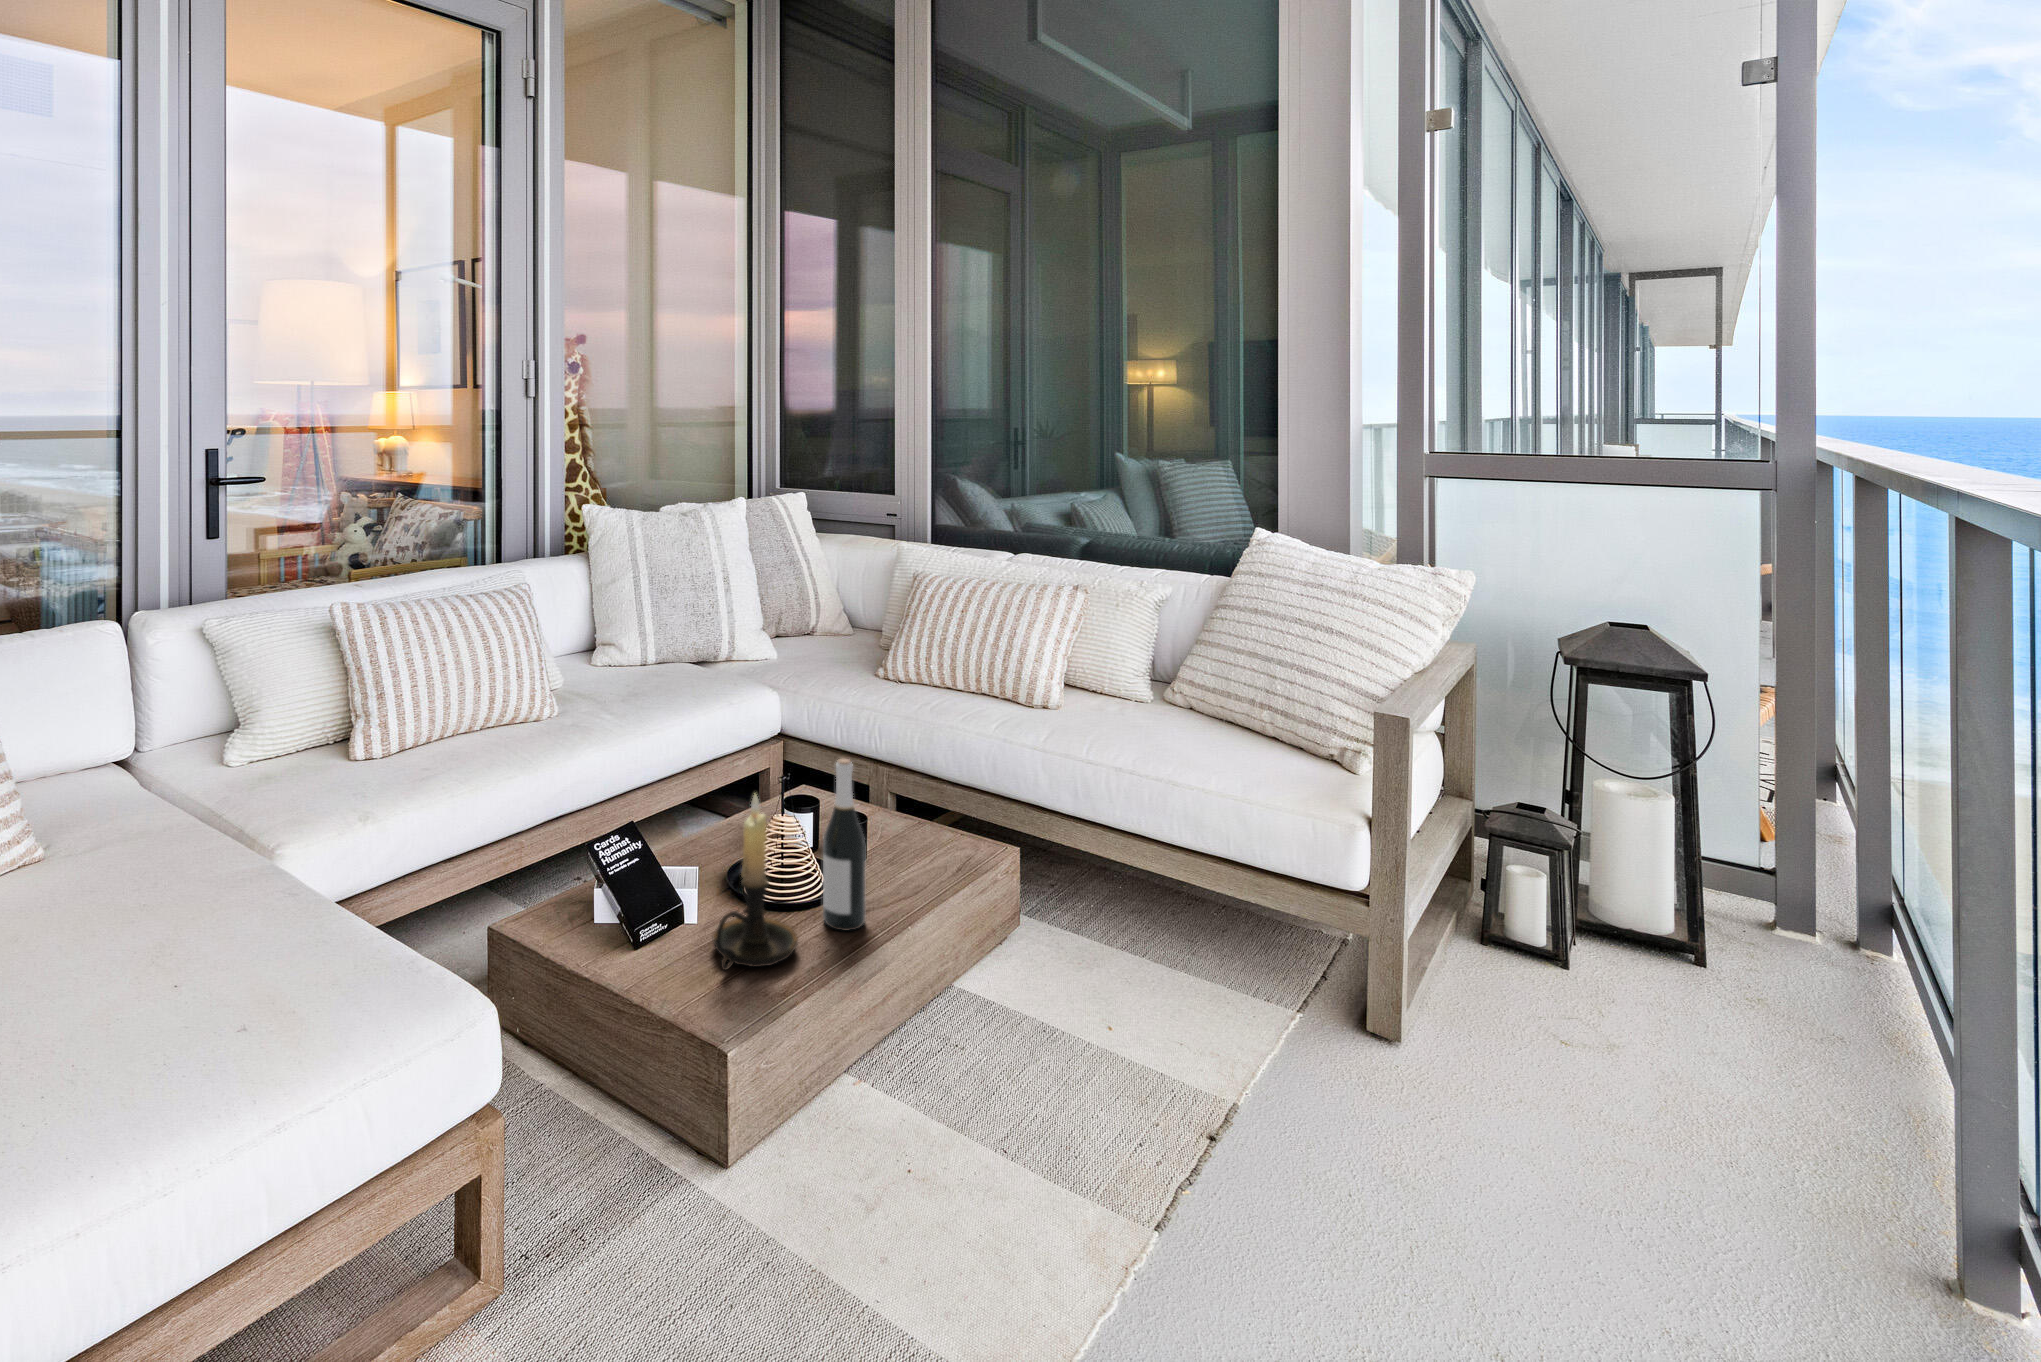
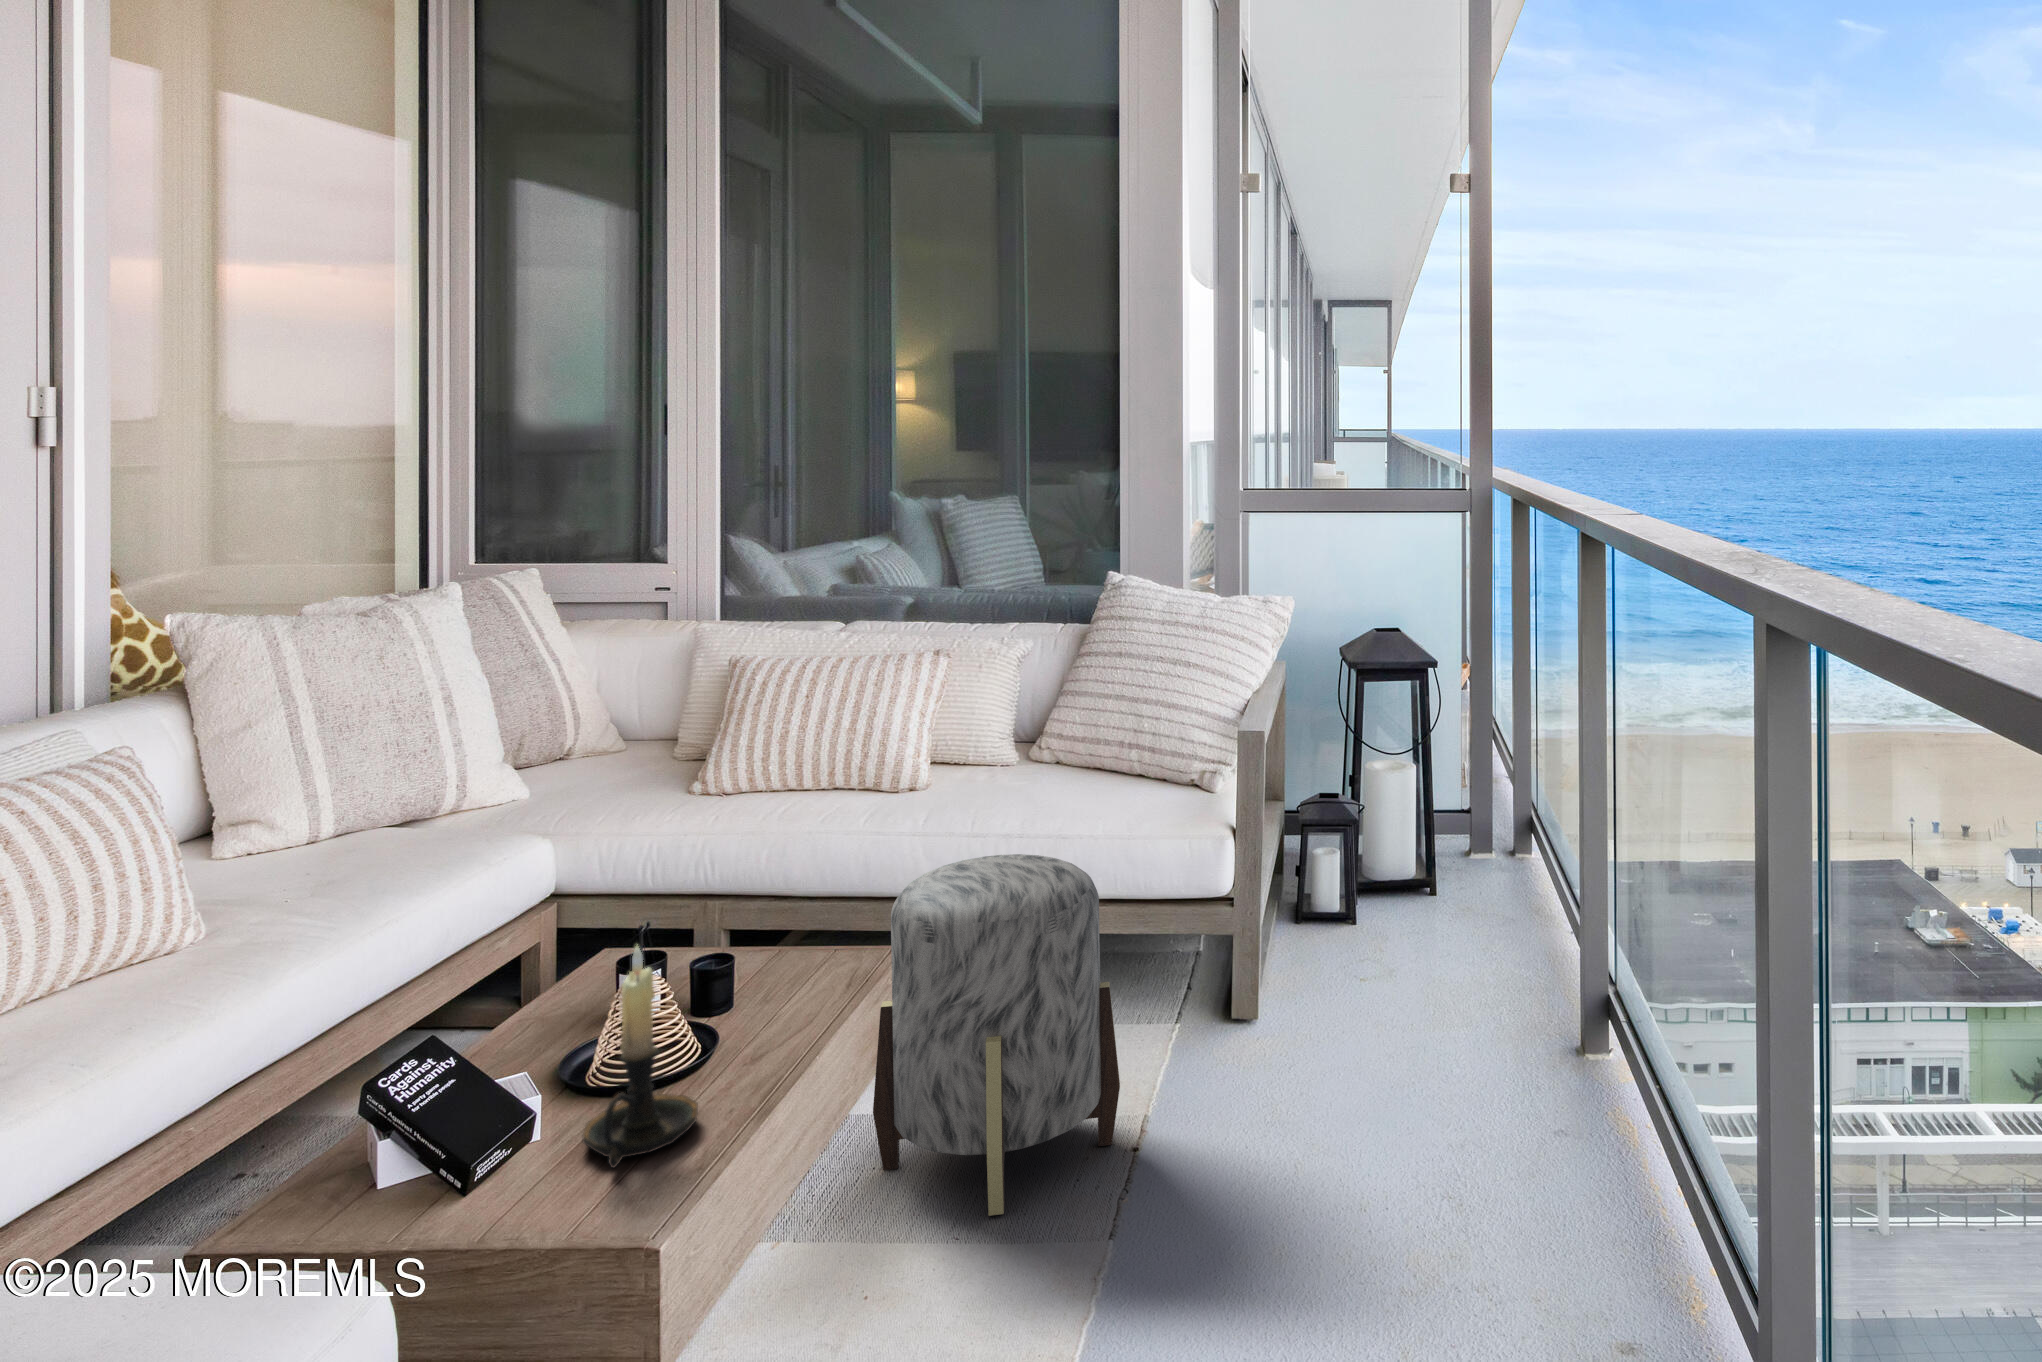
wine bottle: present [823,759,865,931] -> none [712,882,768,1083]
ottoman: none [956,785,1199,1141] -> present [873,854,1120,1216]

